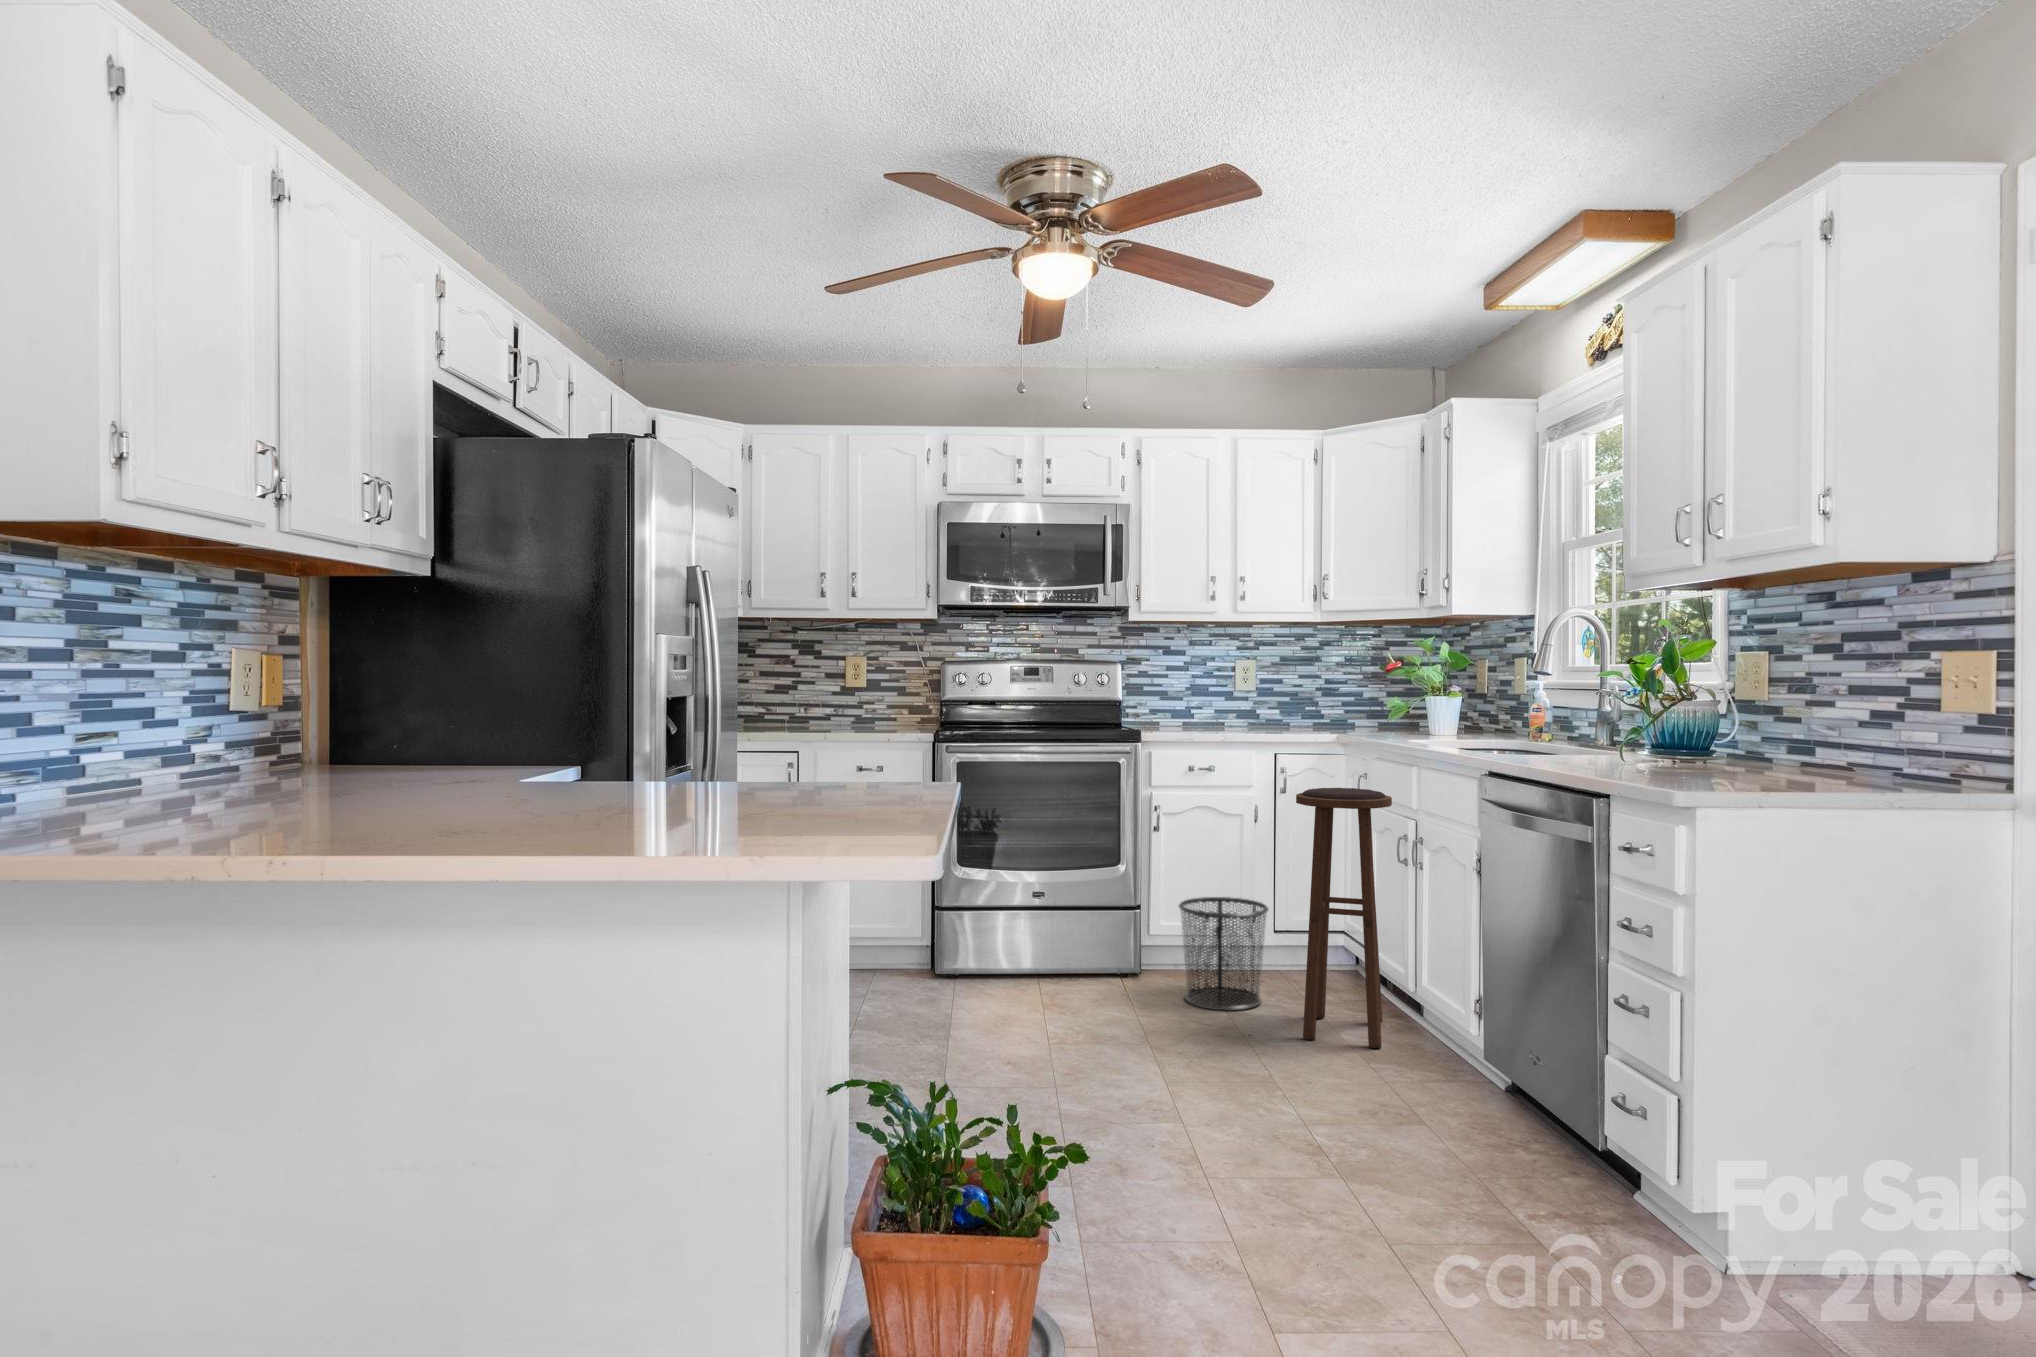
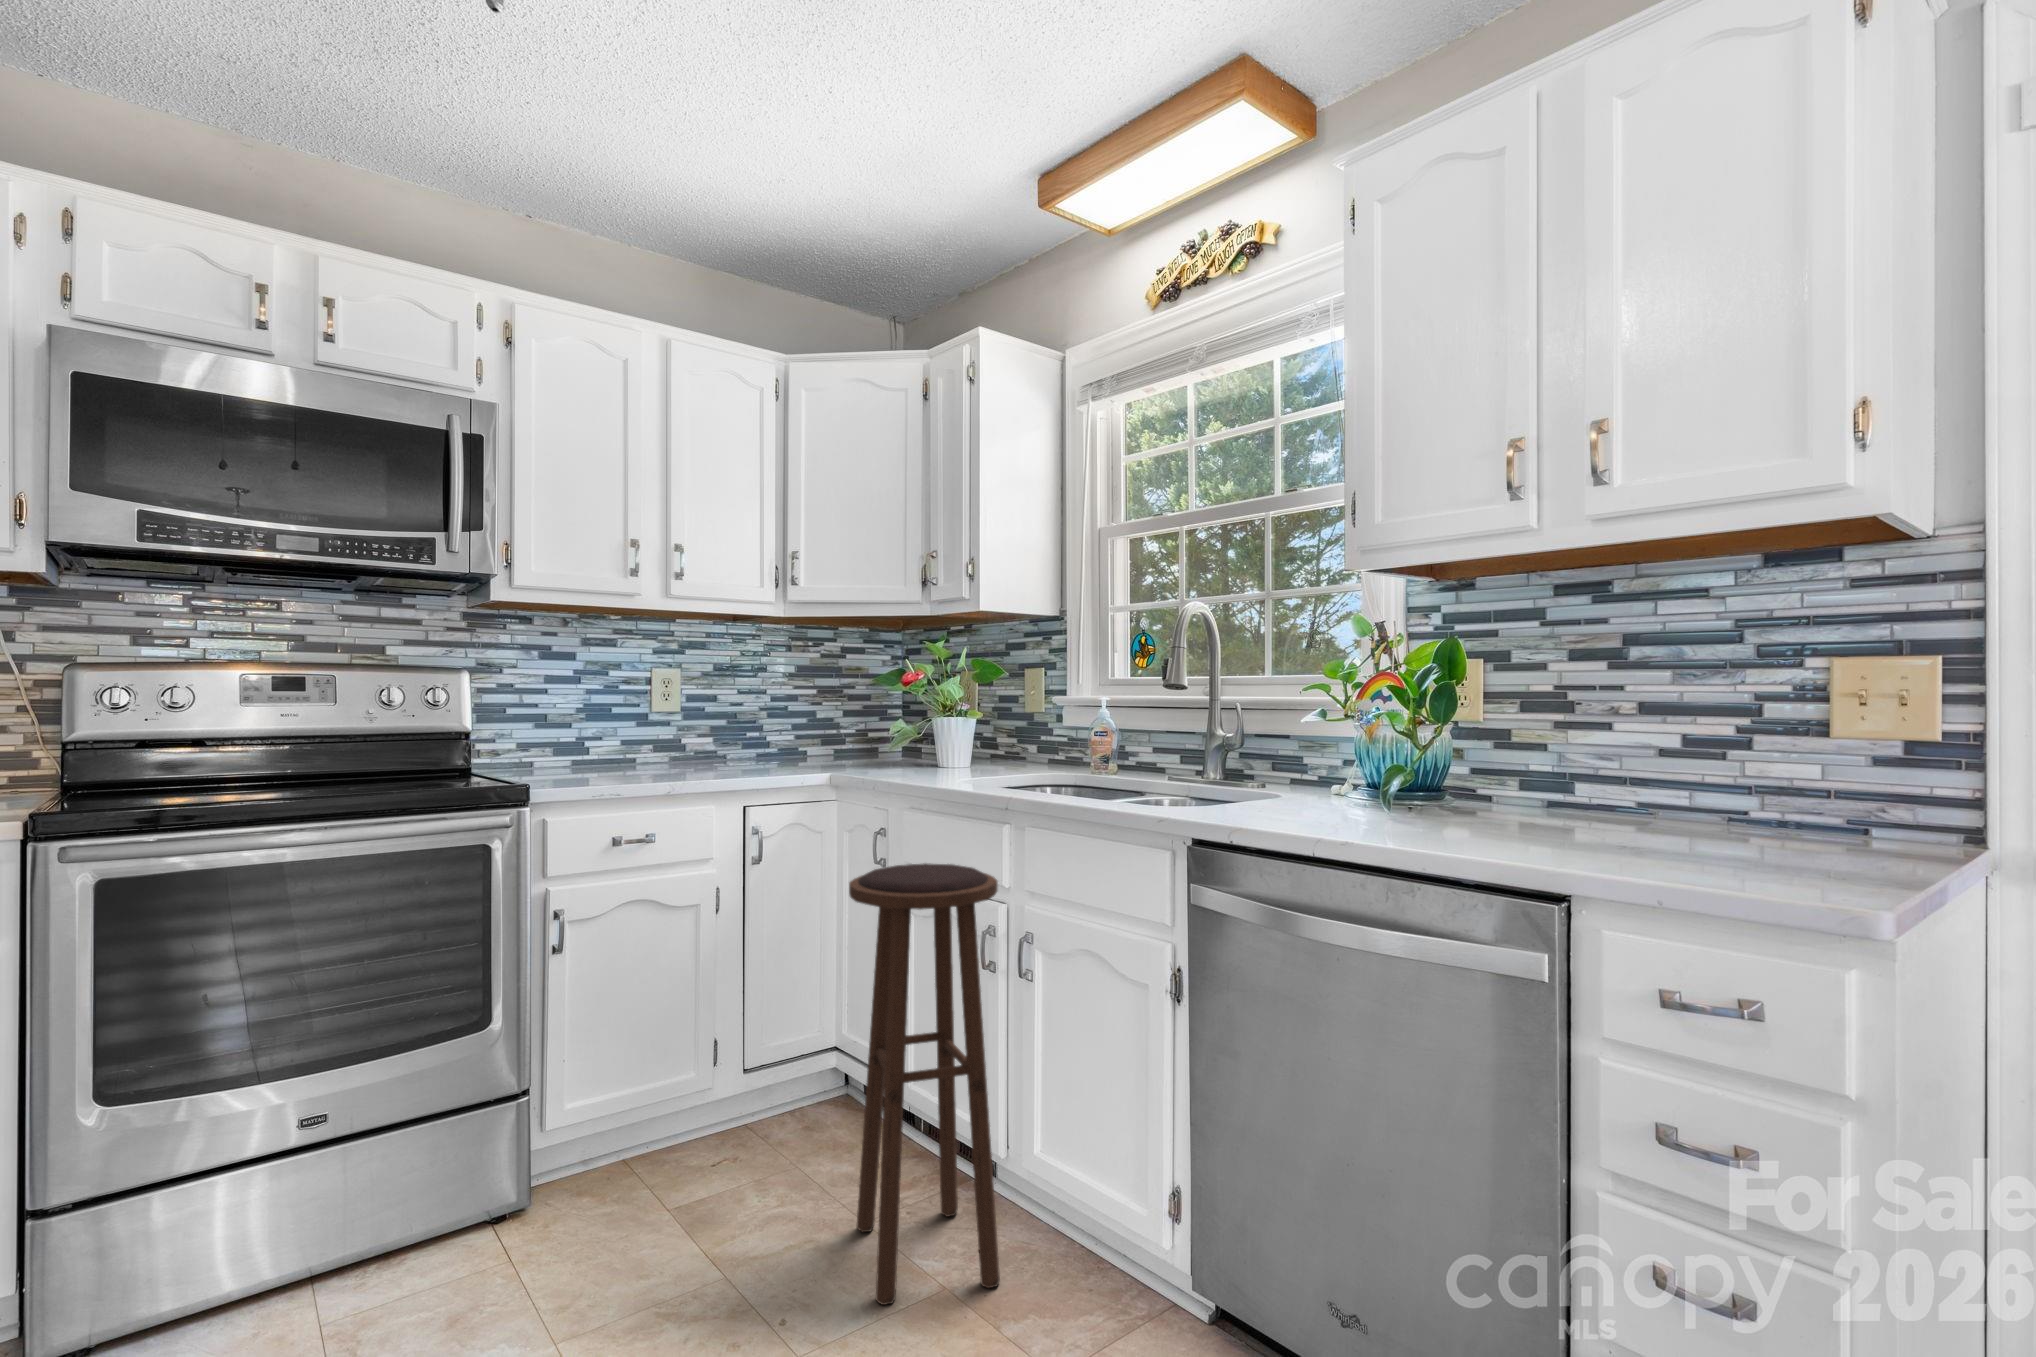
waste bin: present [1179,897,1269,1011] -> none [617,1048,774,1270]

